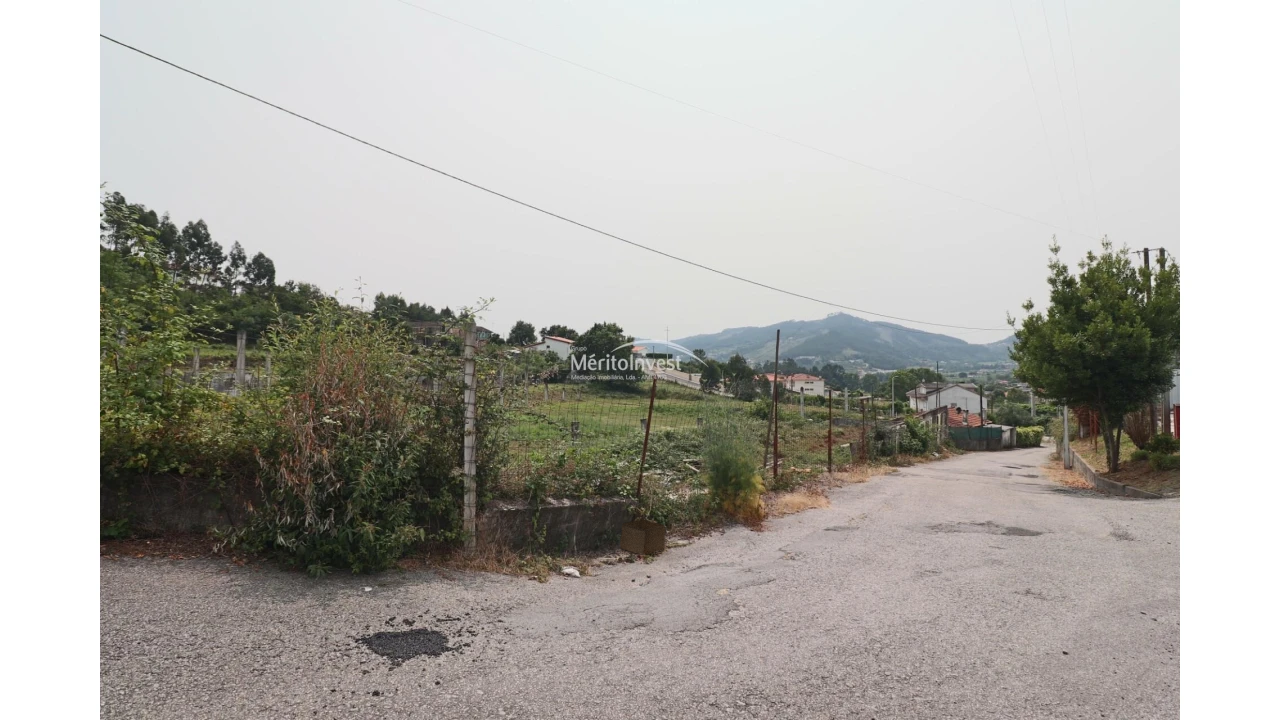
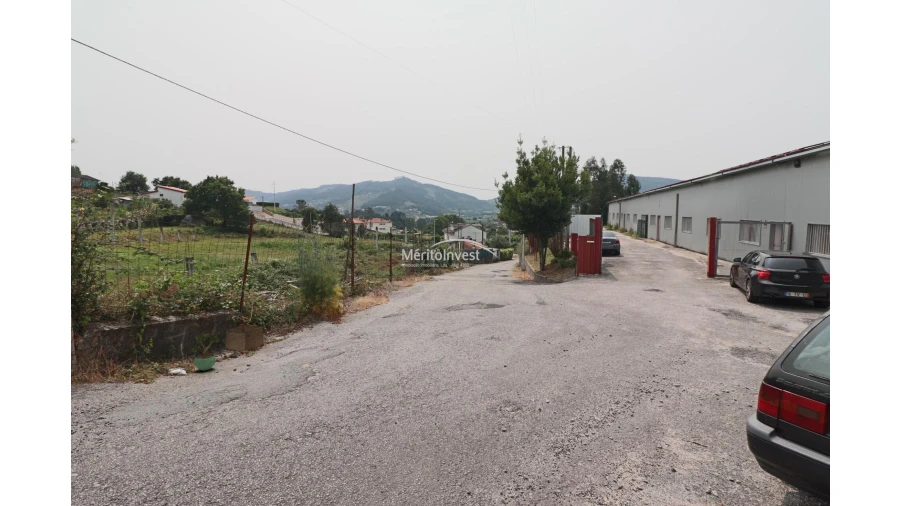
potted plant: none [589,528,619,575] -> present [192,333,219,370]

